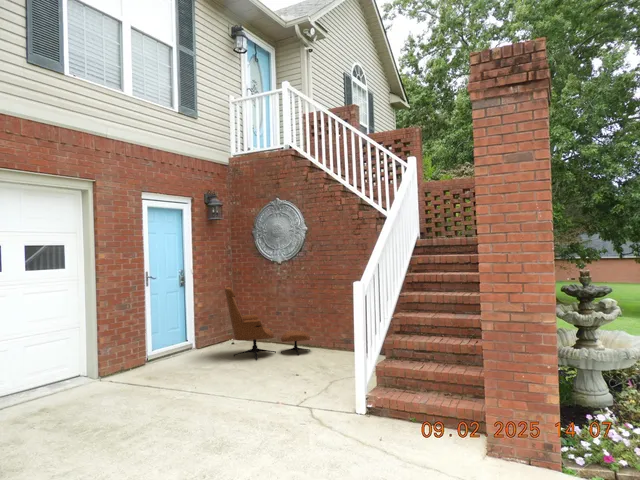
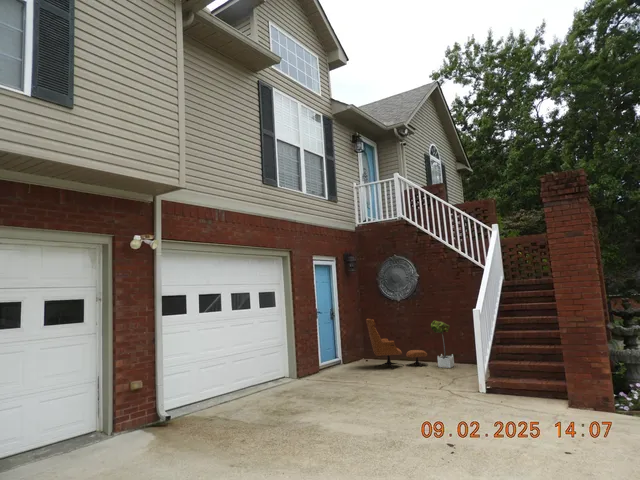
potted tree: none [315,291,345,358] -> present [431,321,454,368]

